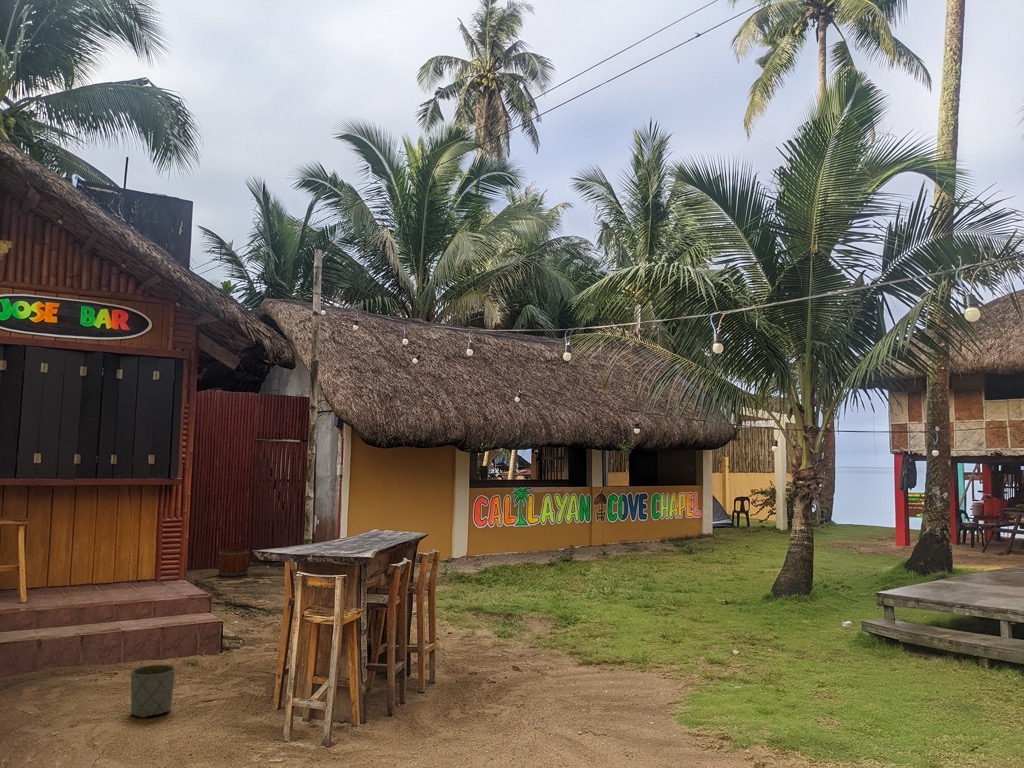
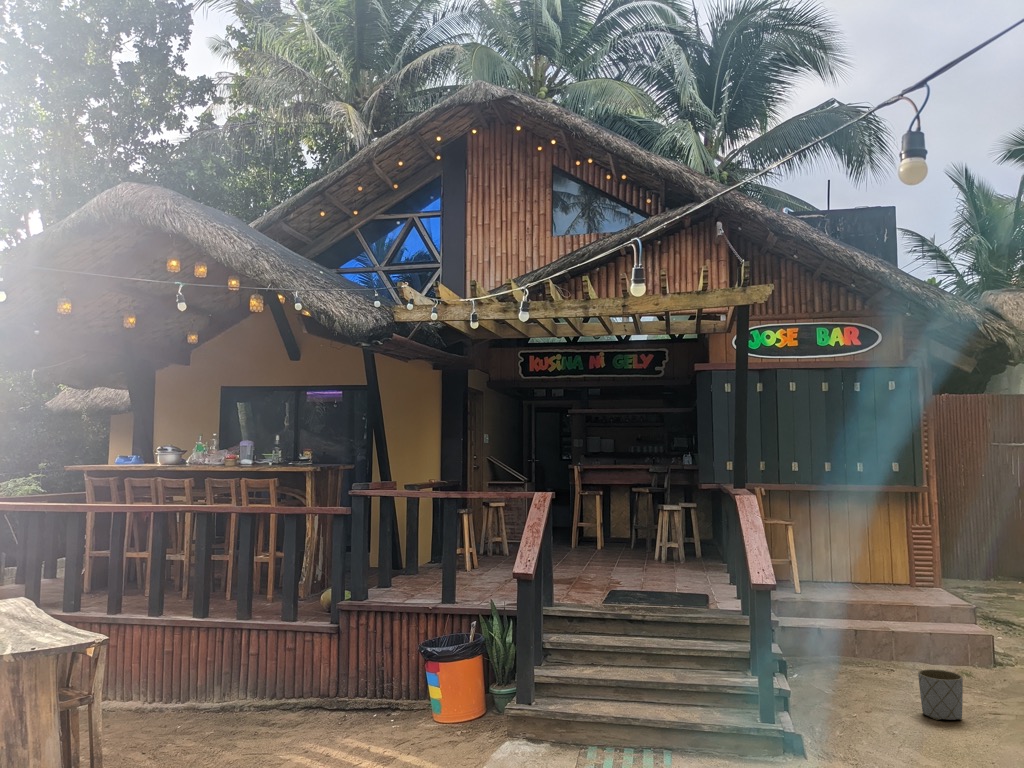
bucket: present [218,549,249,577] -> none [960,559,995,589]

